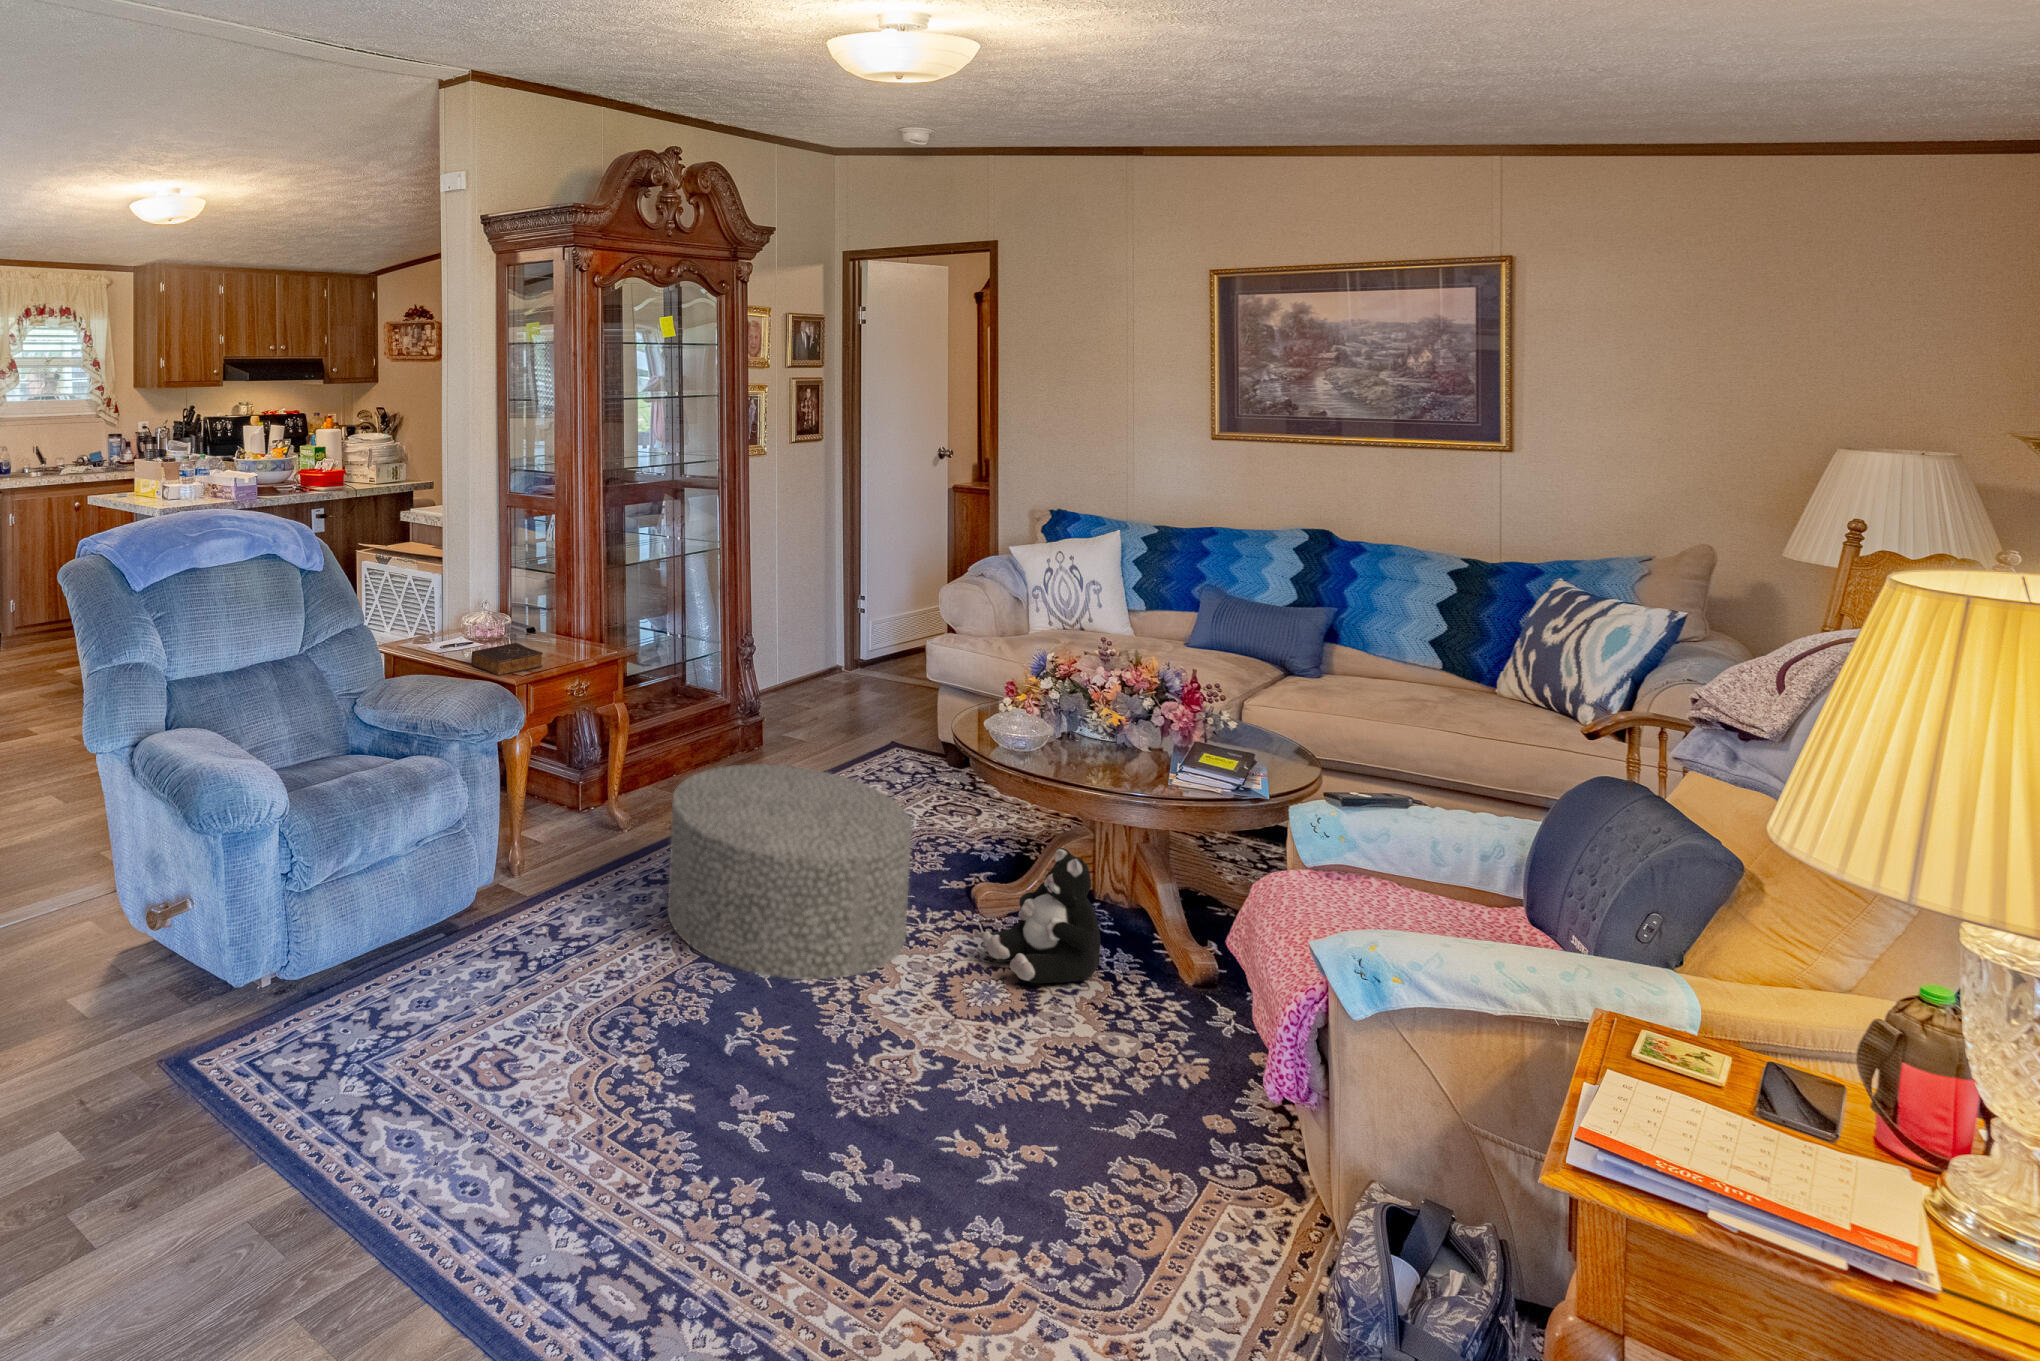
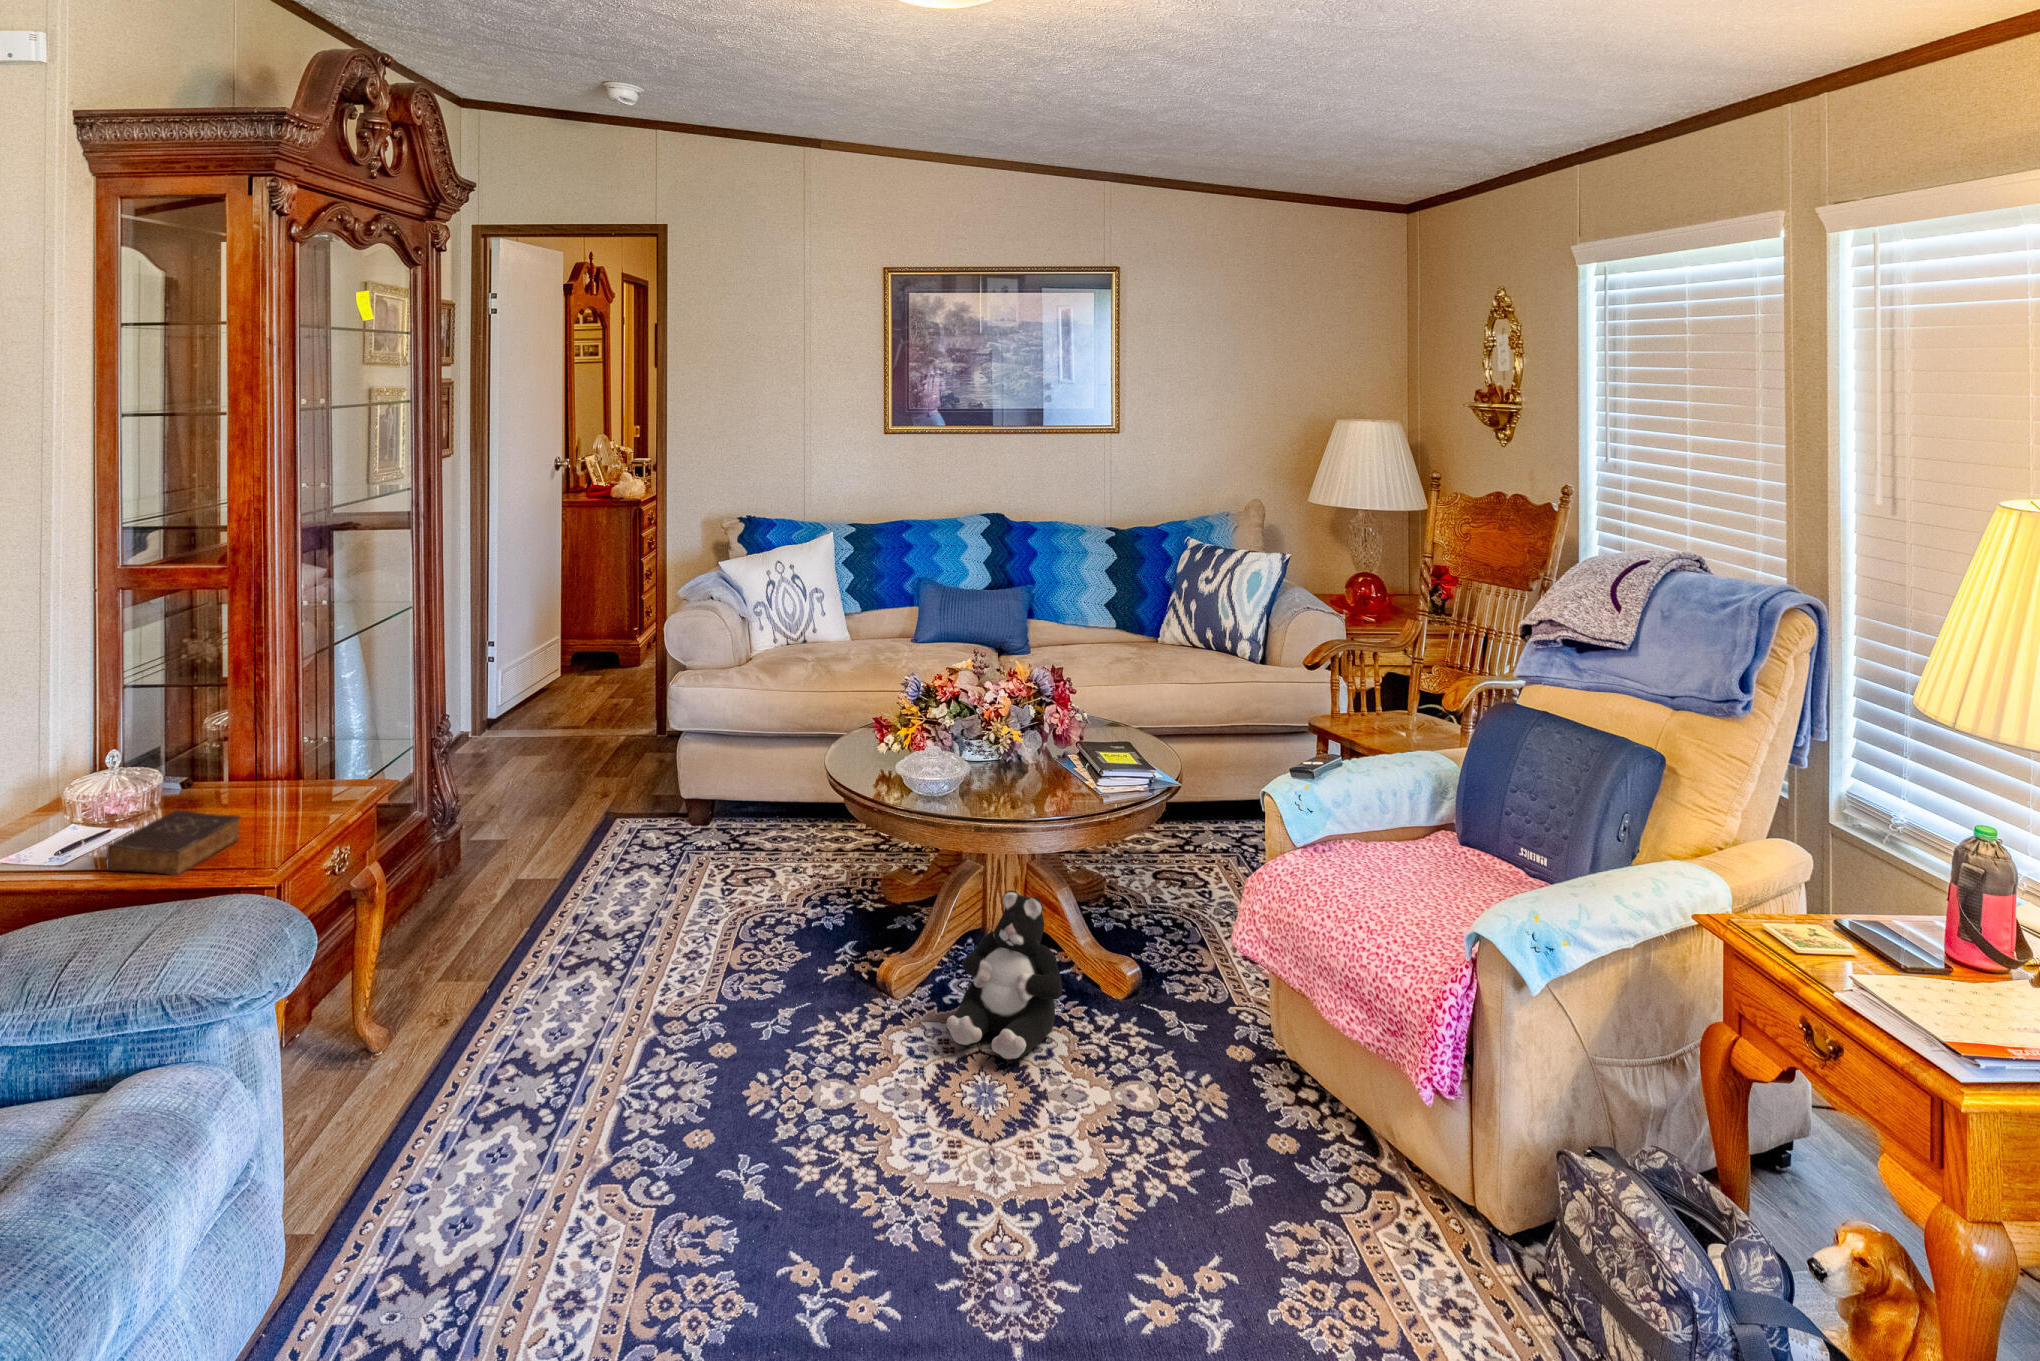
ottoman: present [668,764,912,979] -> none [542,879,876,1207]

